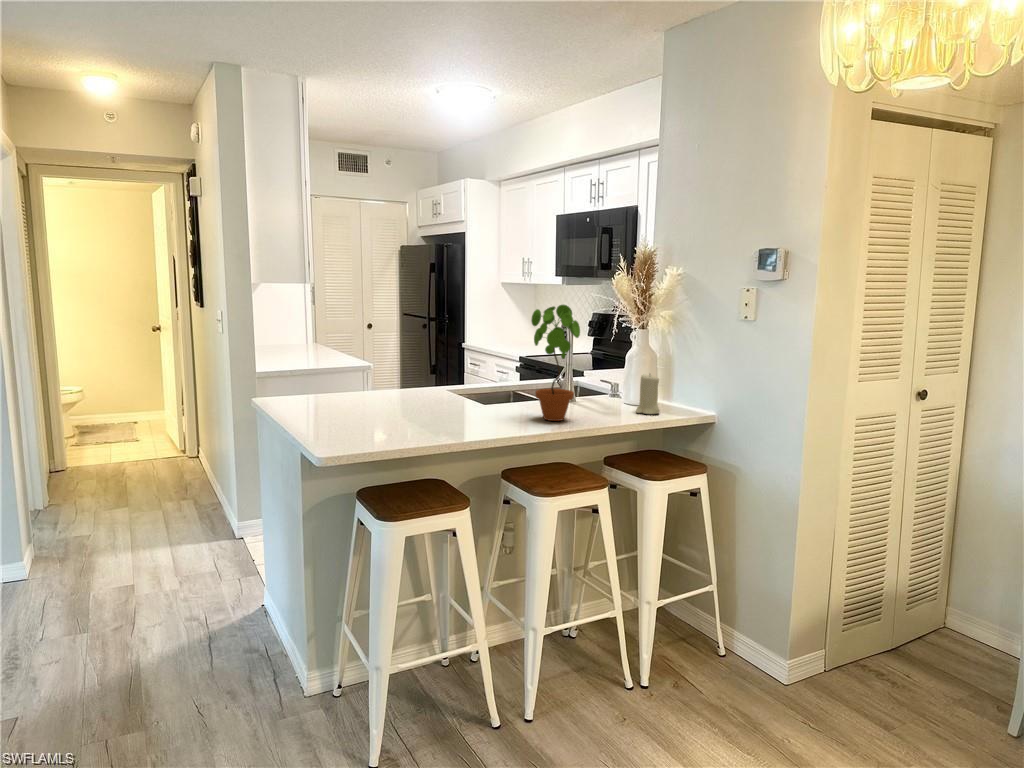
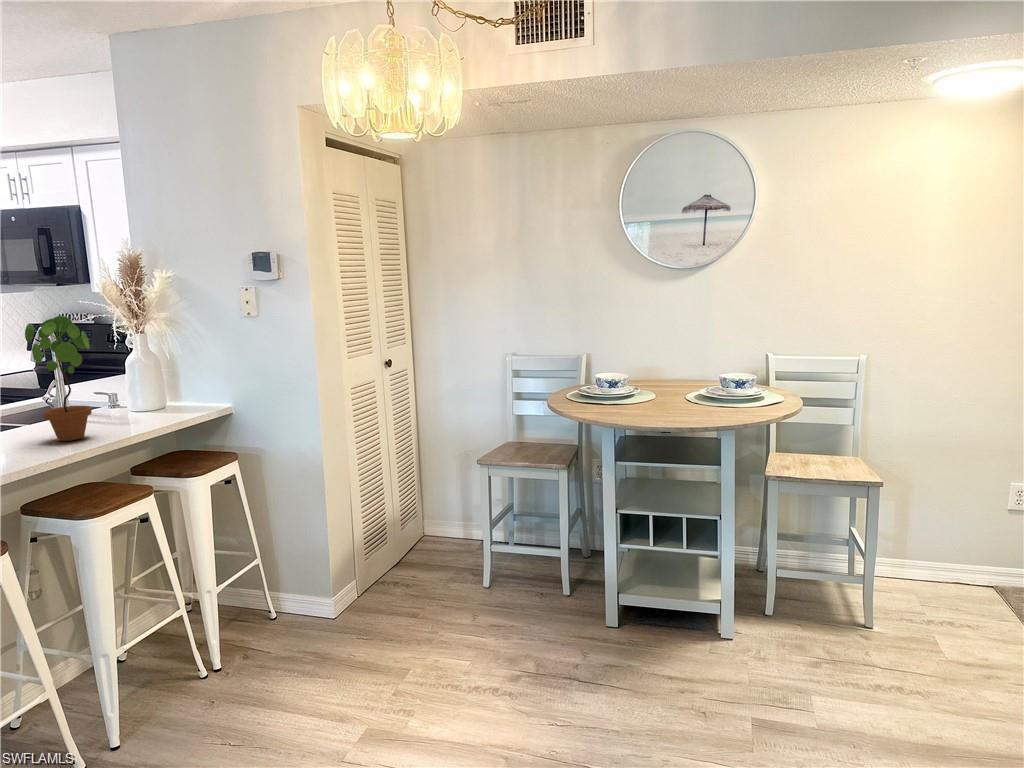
candle: present [636,374,660,414] -> none [153,376,179,418]

